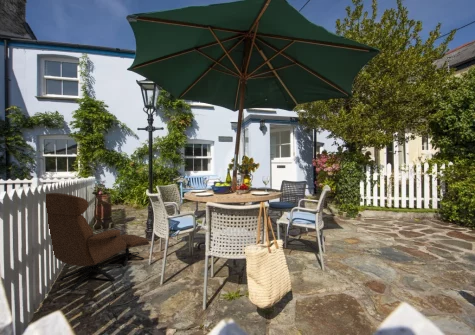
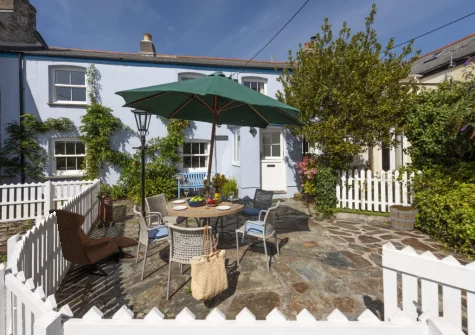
wooden bucket: none [422,199,457,226] -> present [389,205,418,230]

